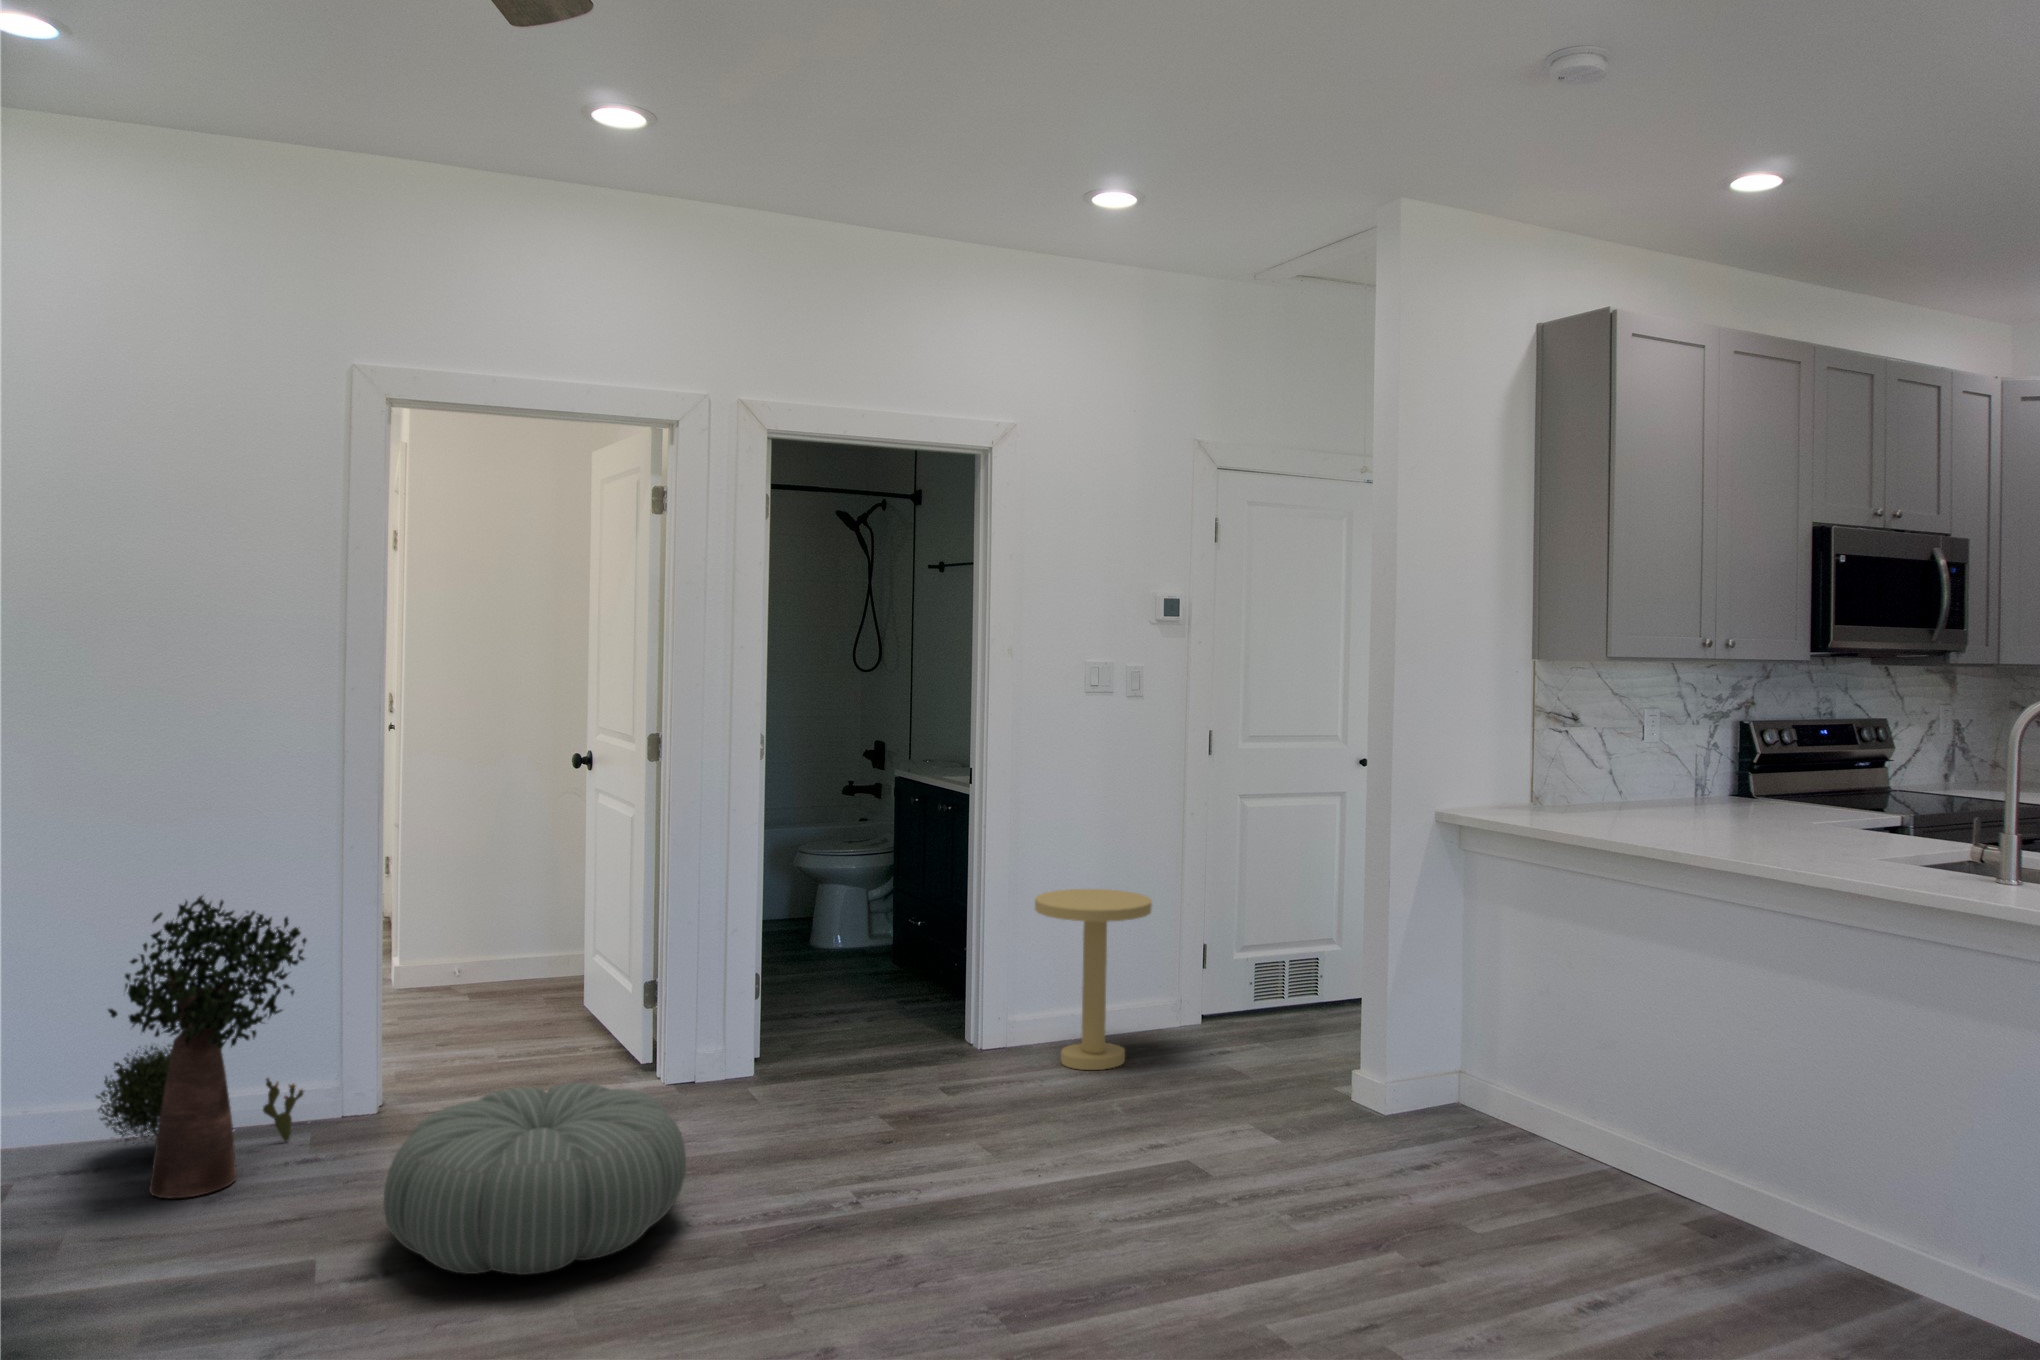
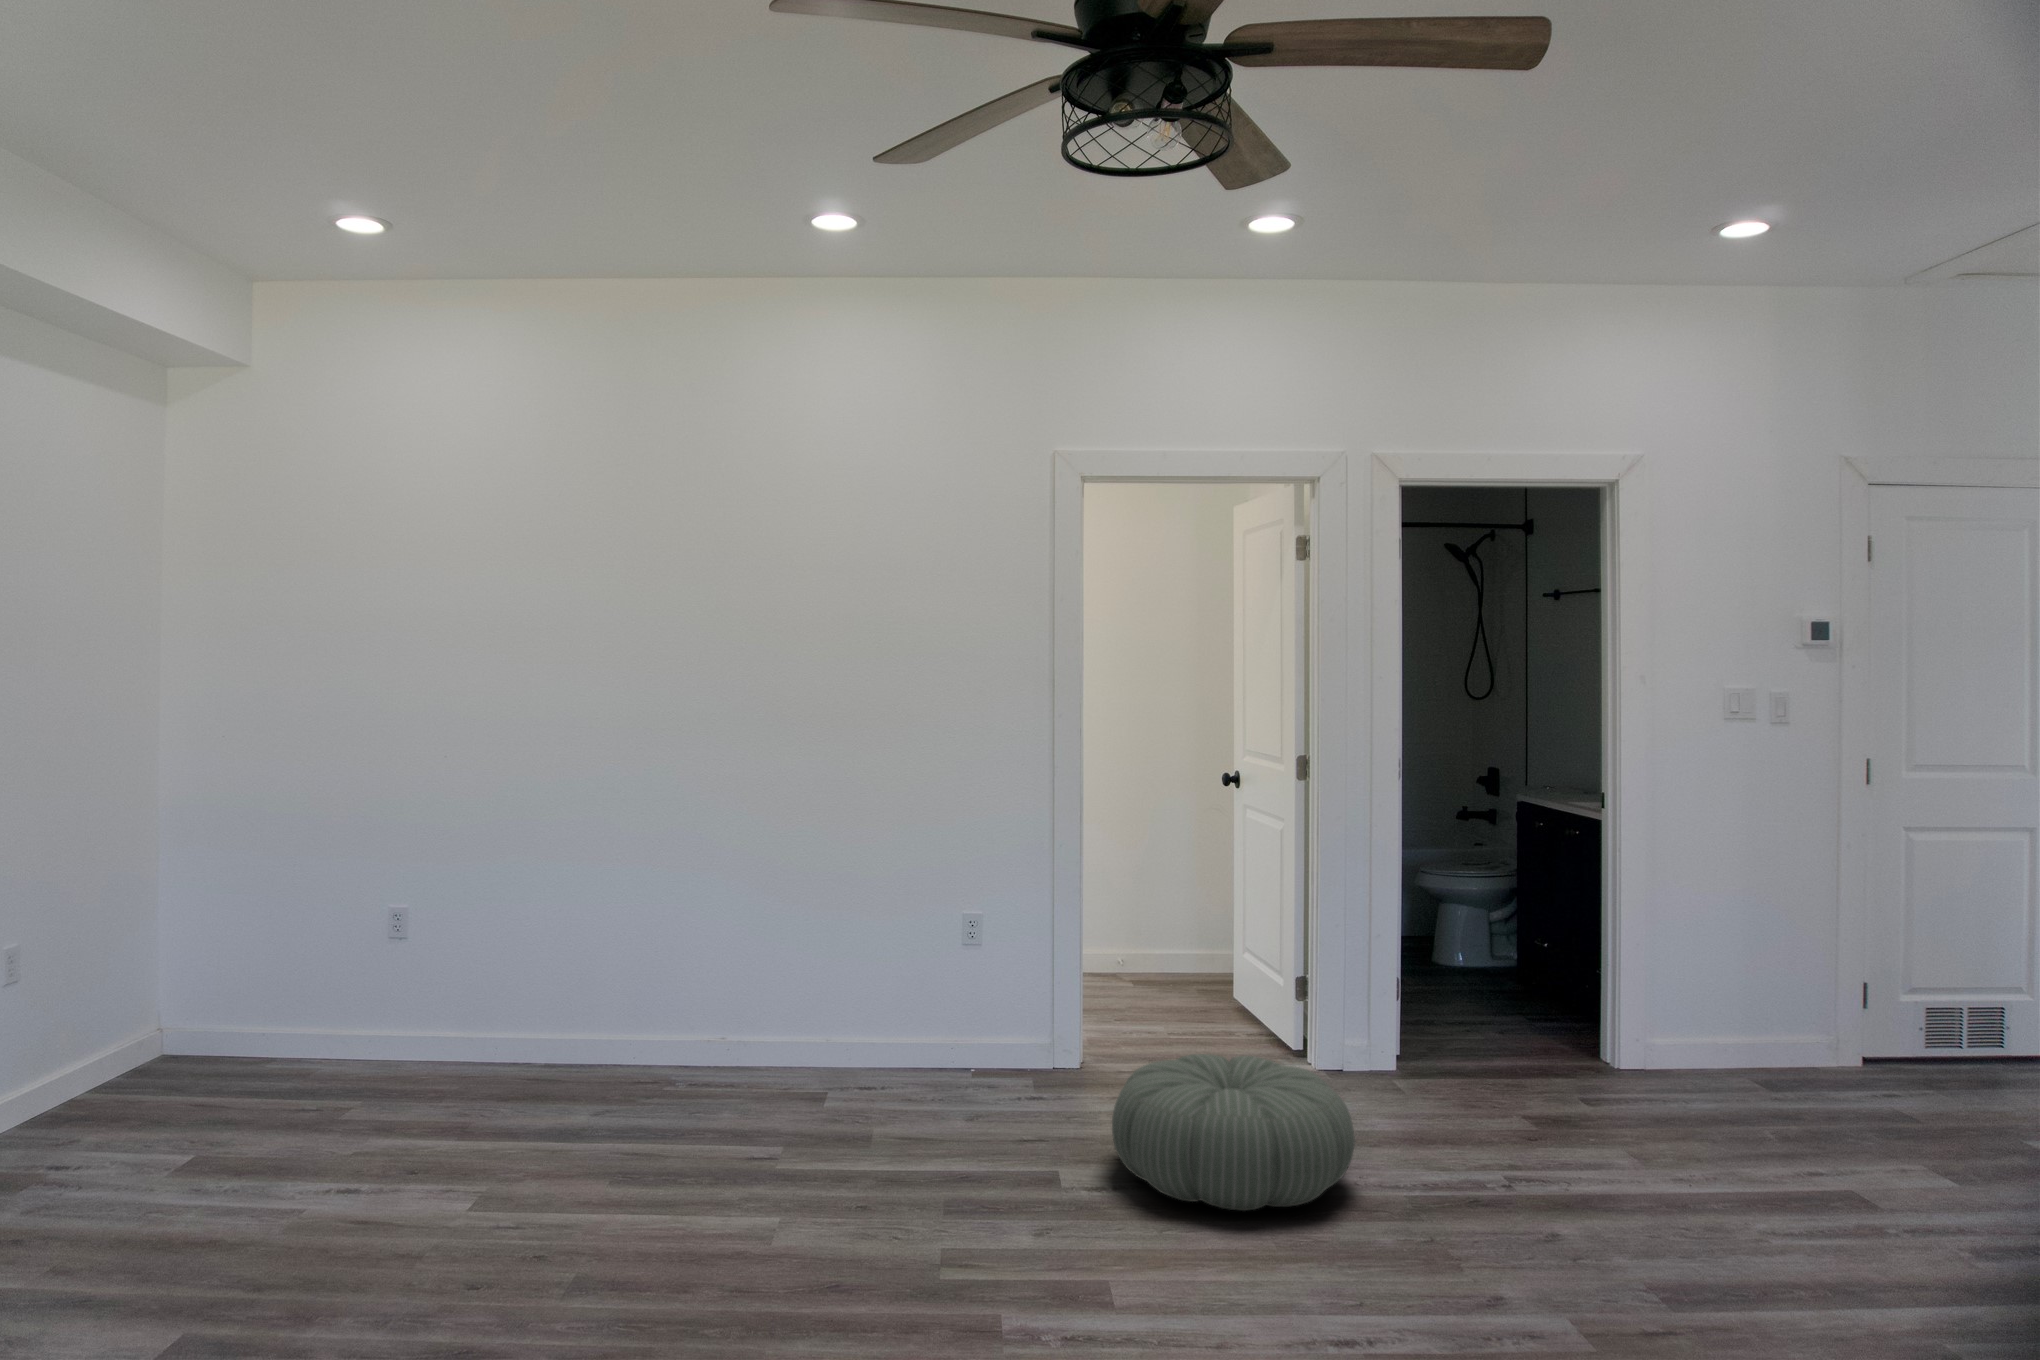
side table: present [1035,889,1152,1070] -> none [1685,926,1826,1117]
potted plant: present [96,894,306,1198] -> none [897,875,1038,1108]

